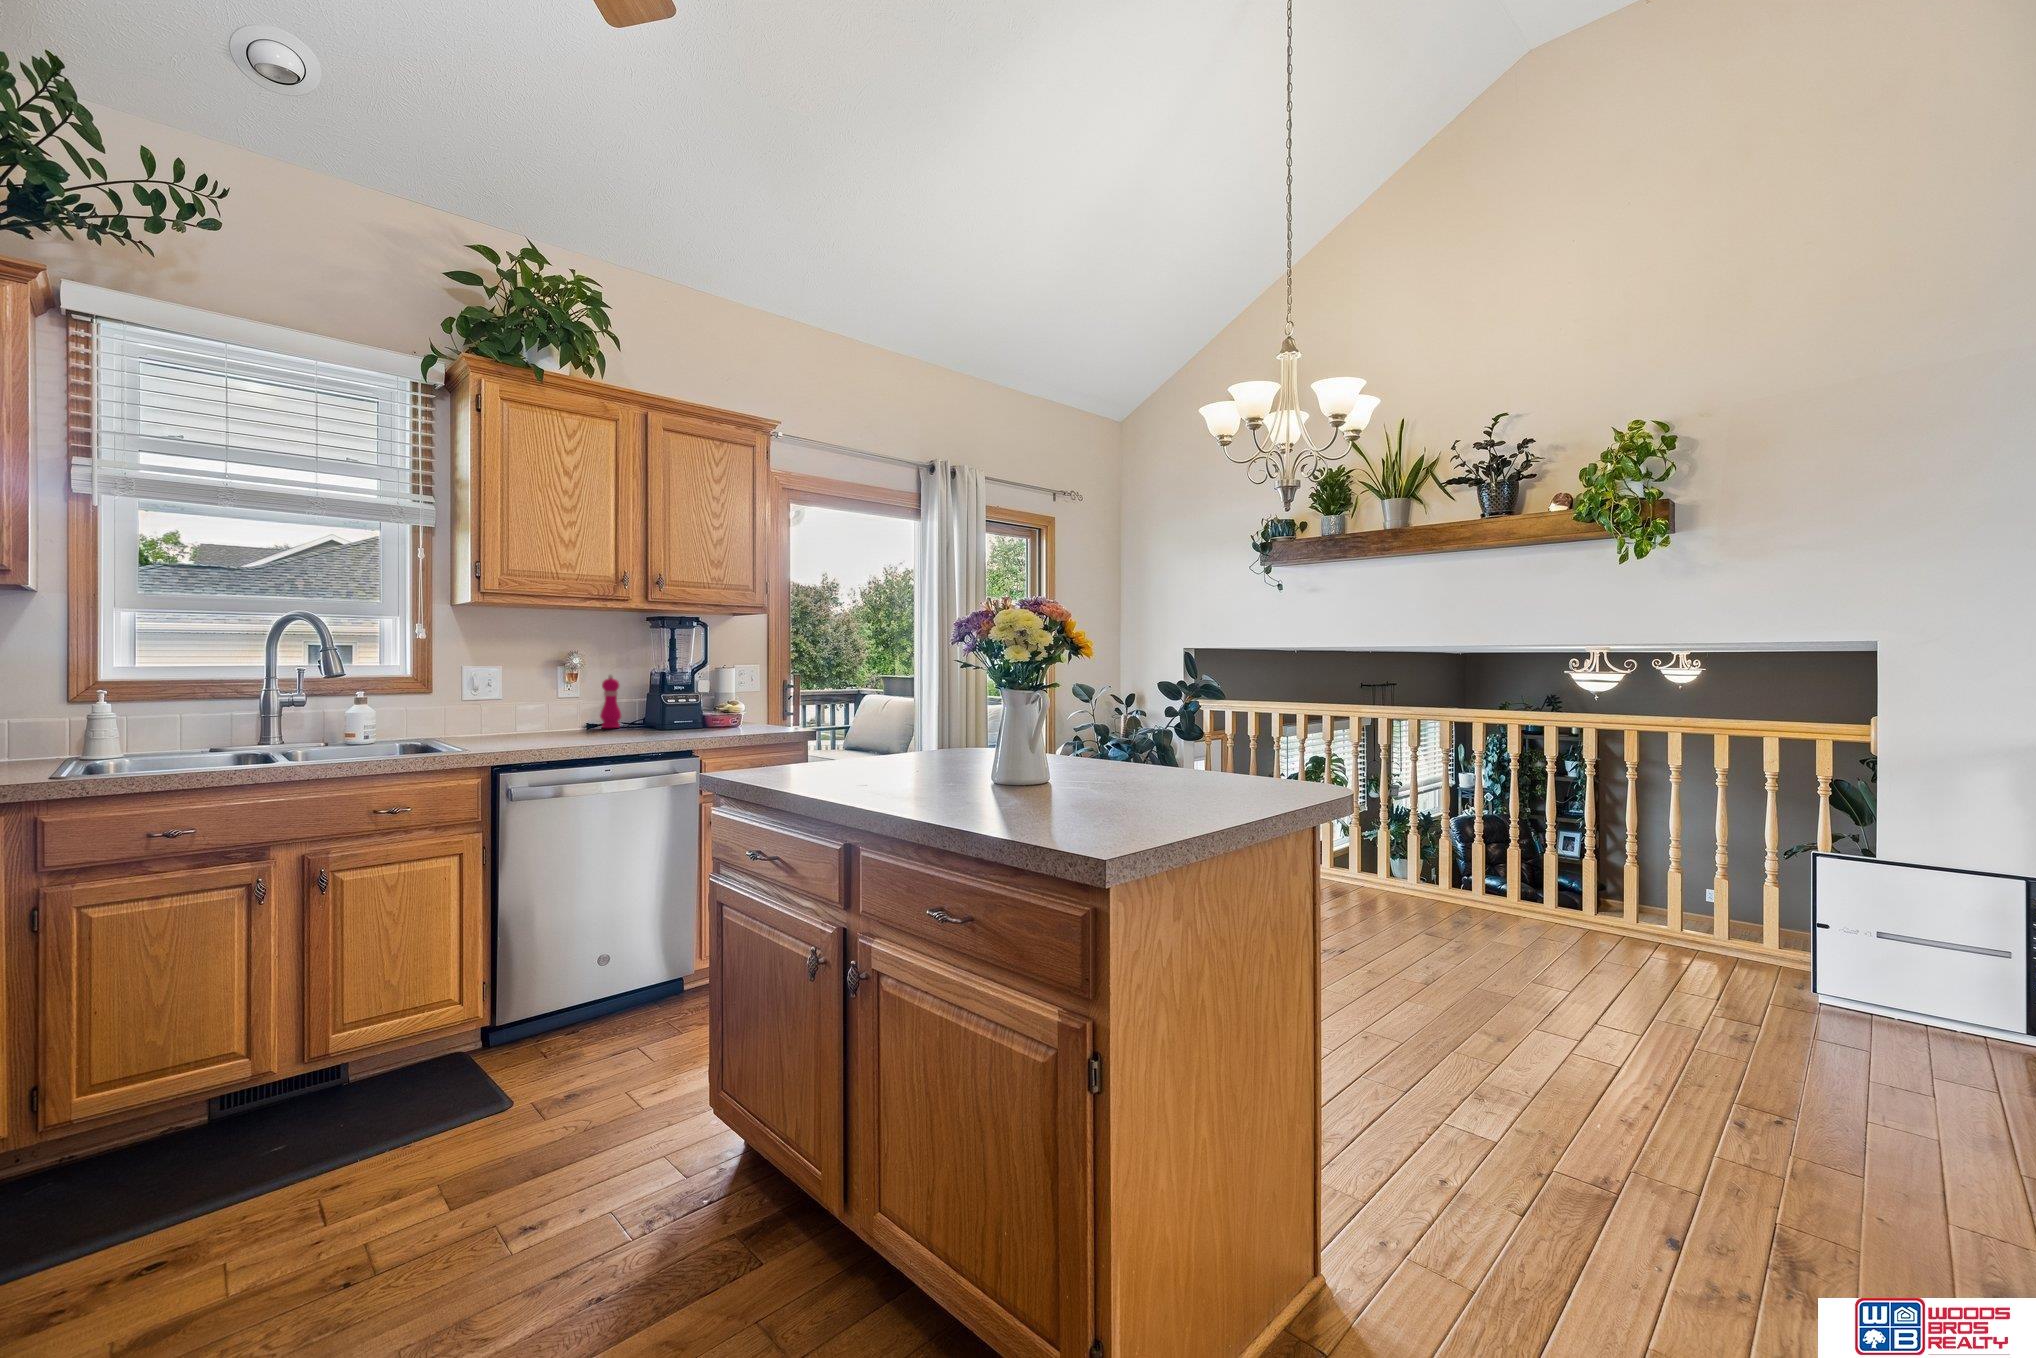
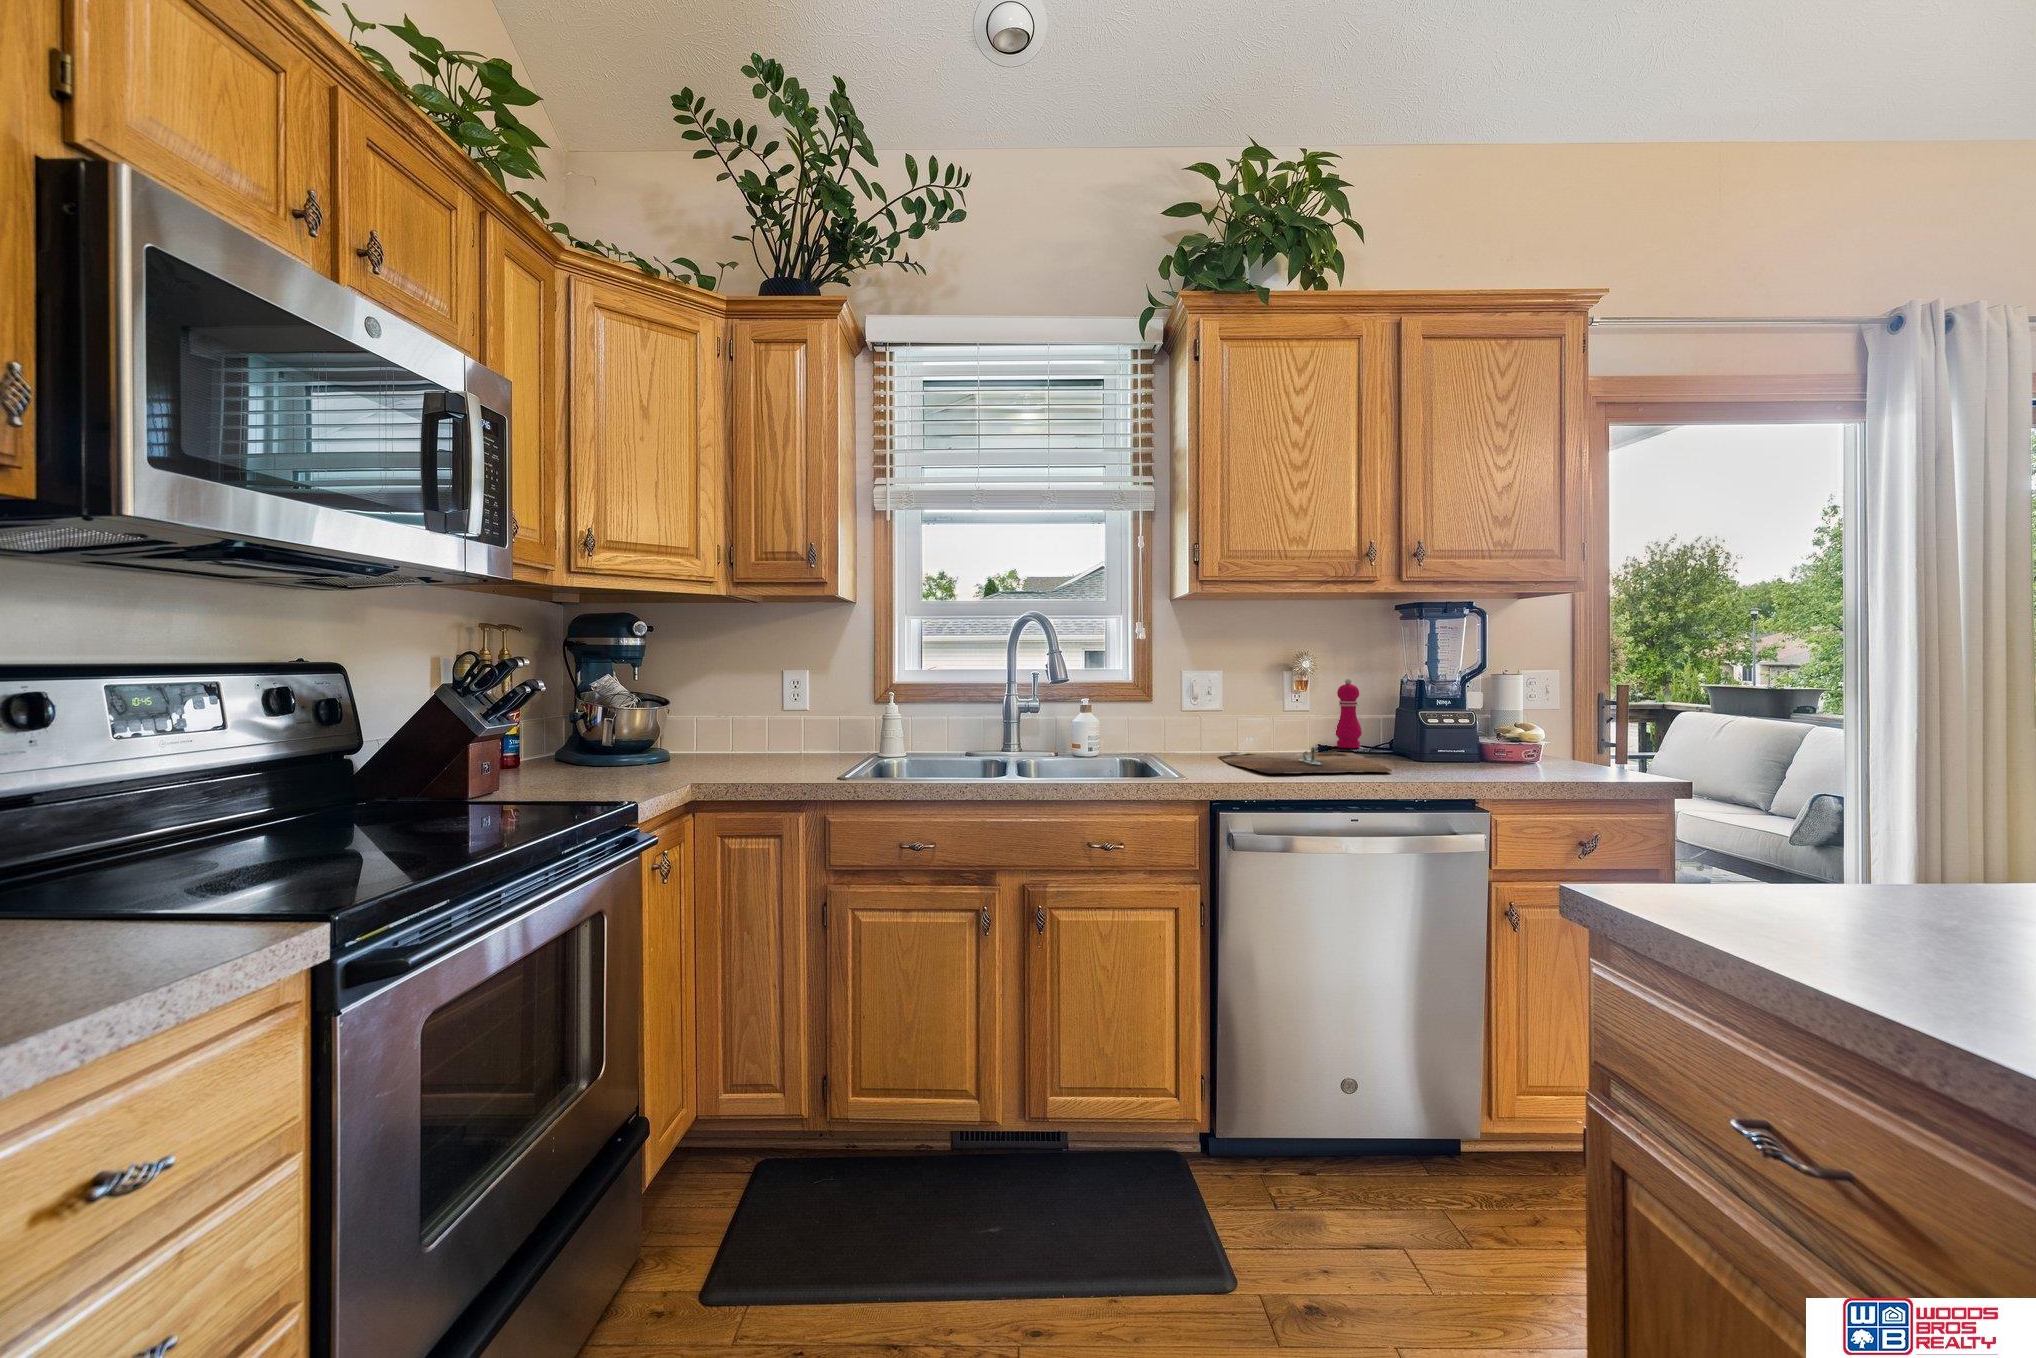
cutting board: none [496,725,639,745] -> present [1218,747,1392,774]

